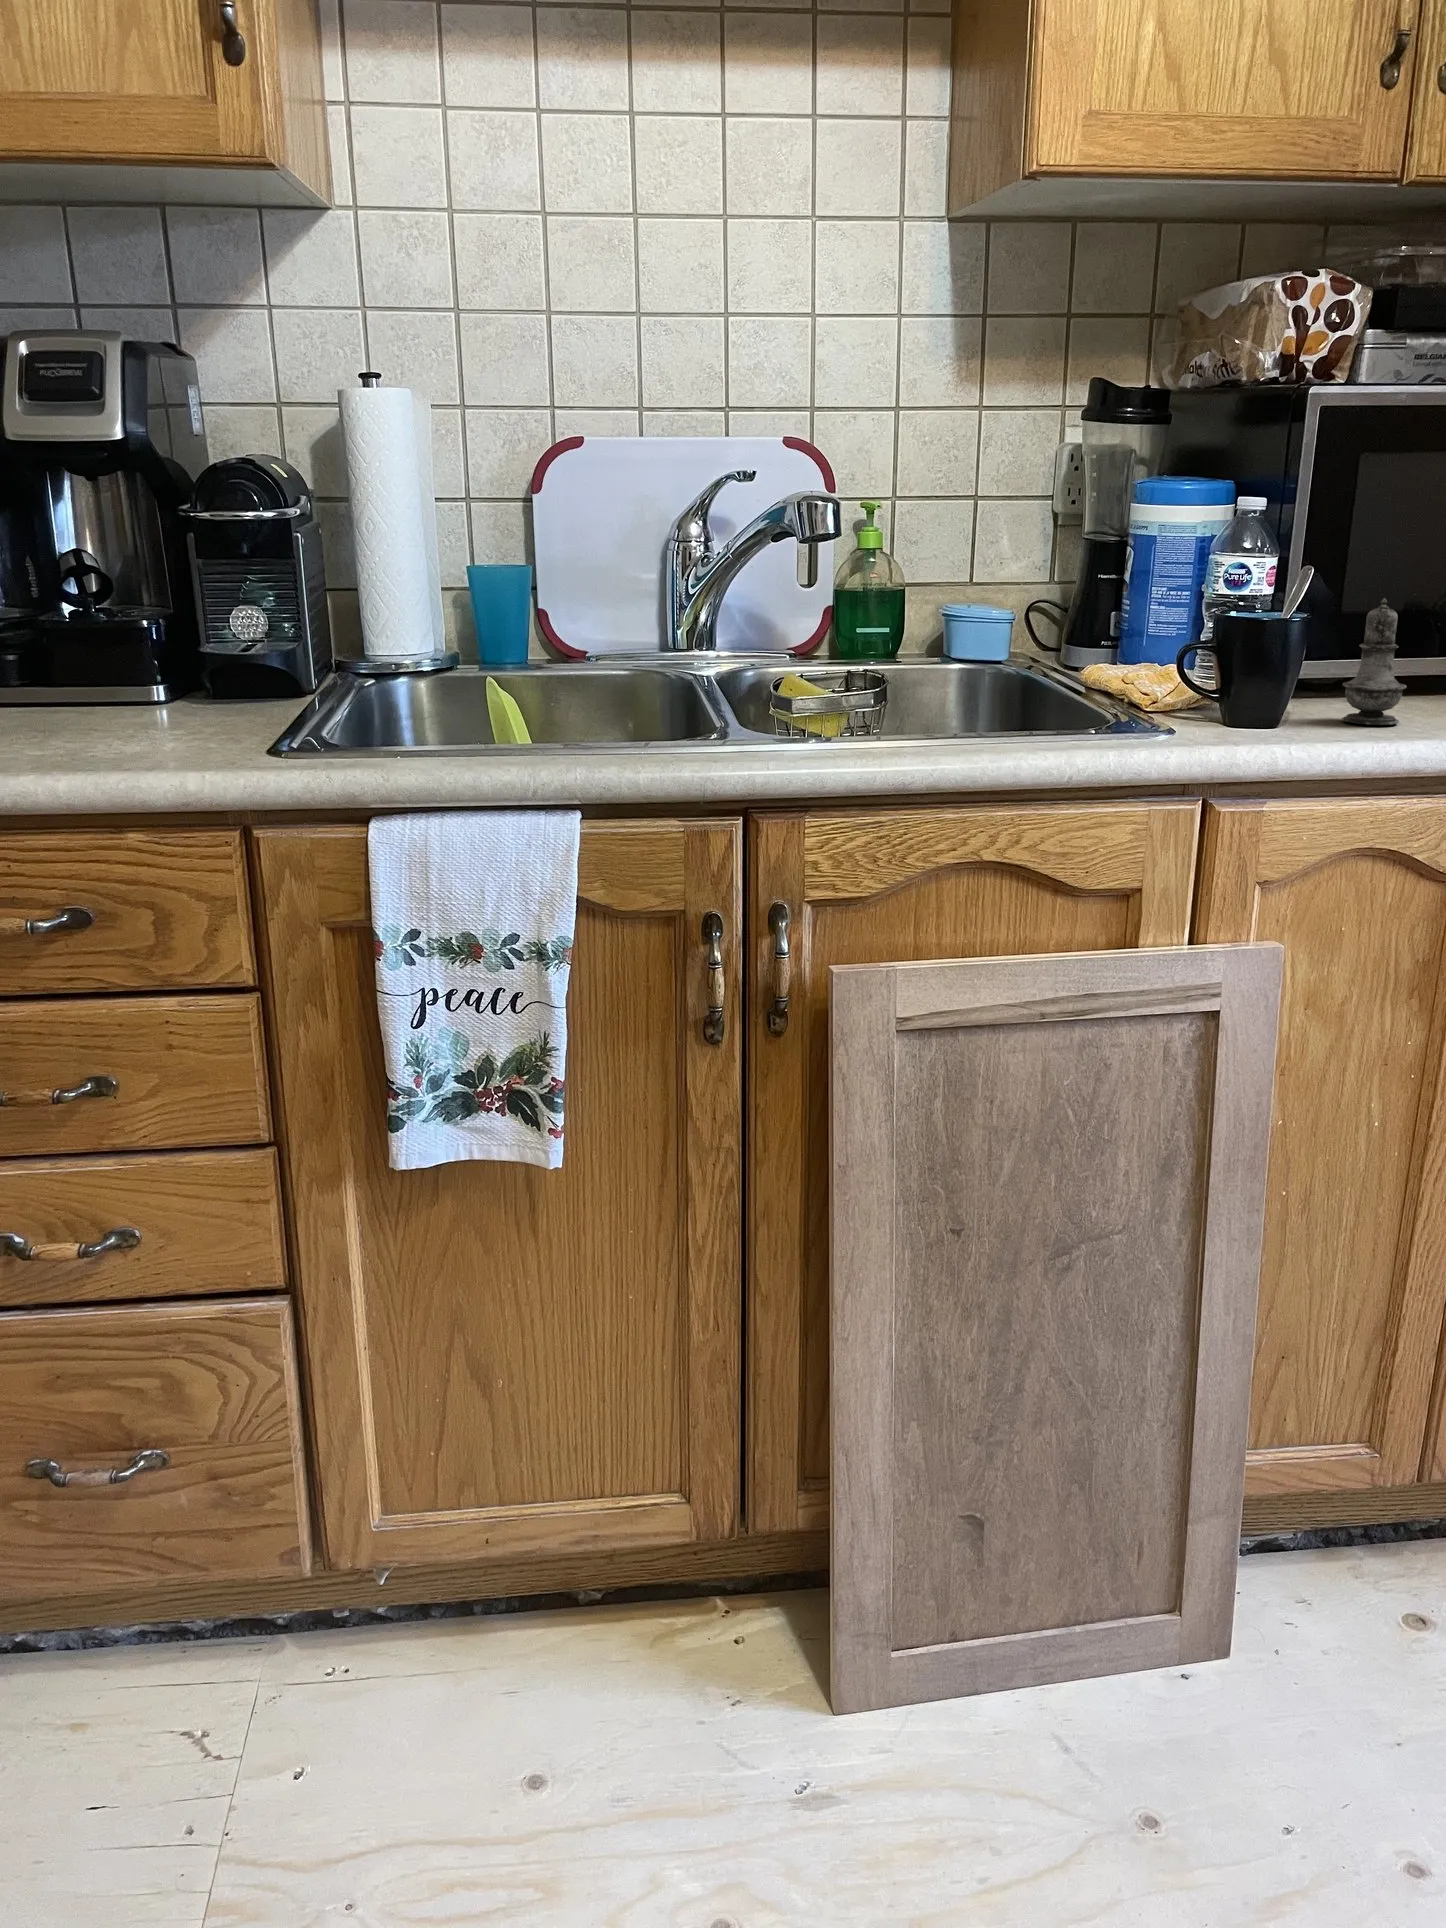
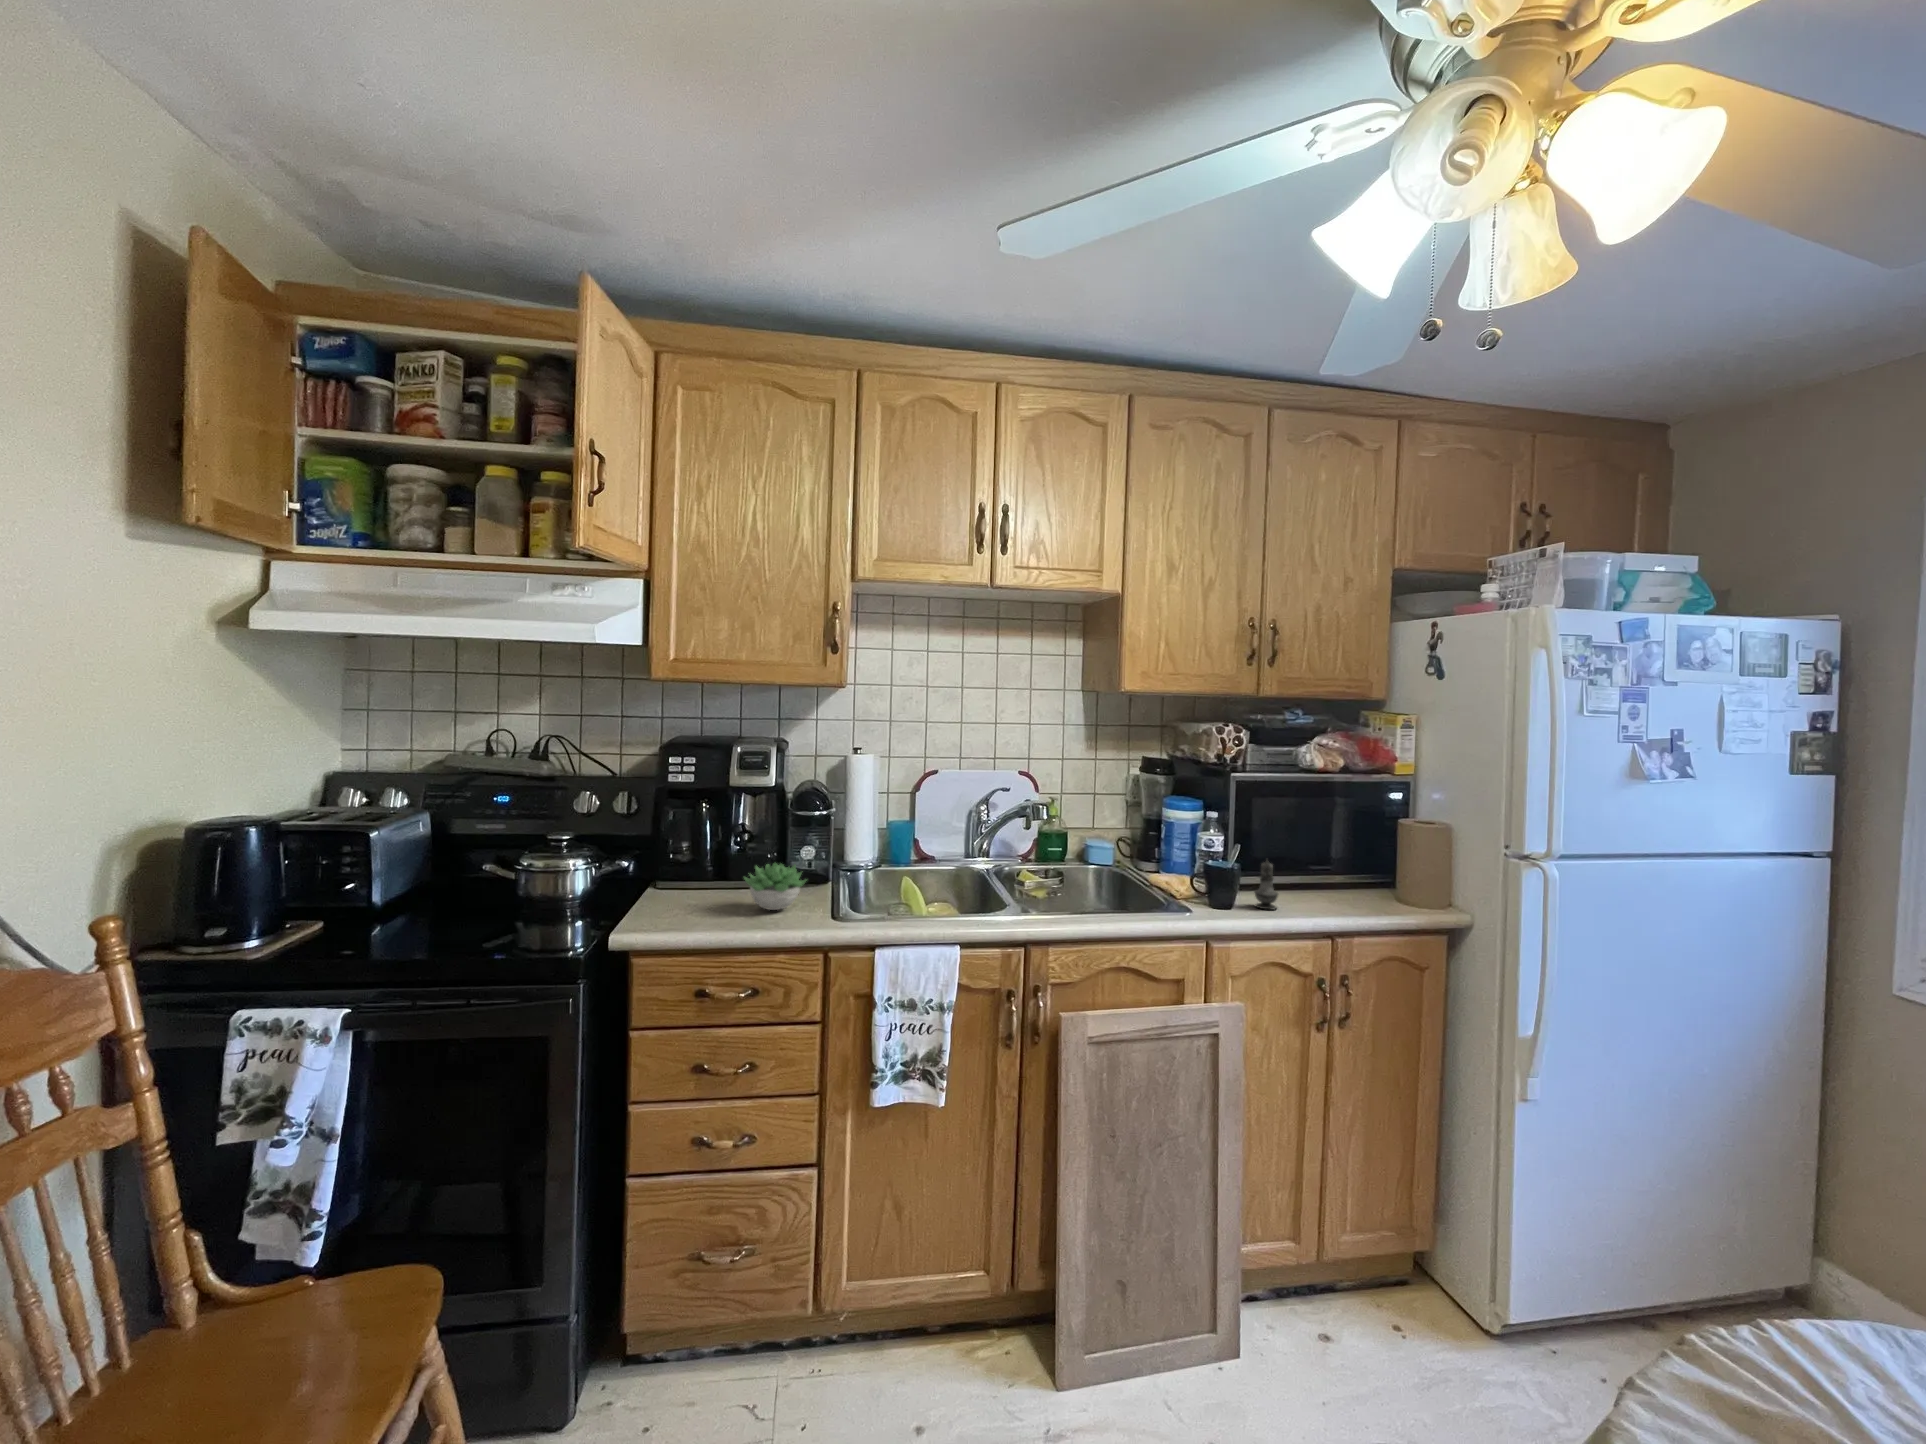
succulent plant: none [53,627,213,739] -> present [744,863,806,910]

